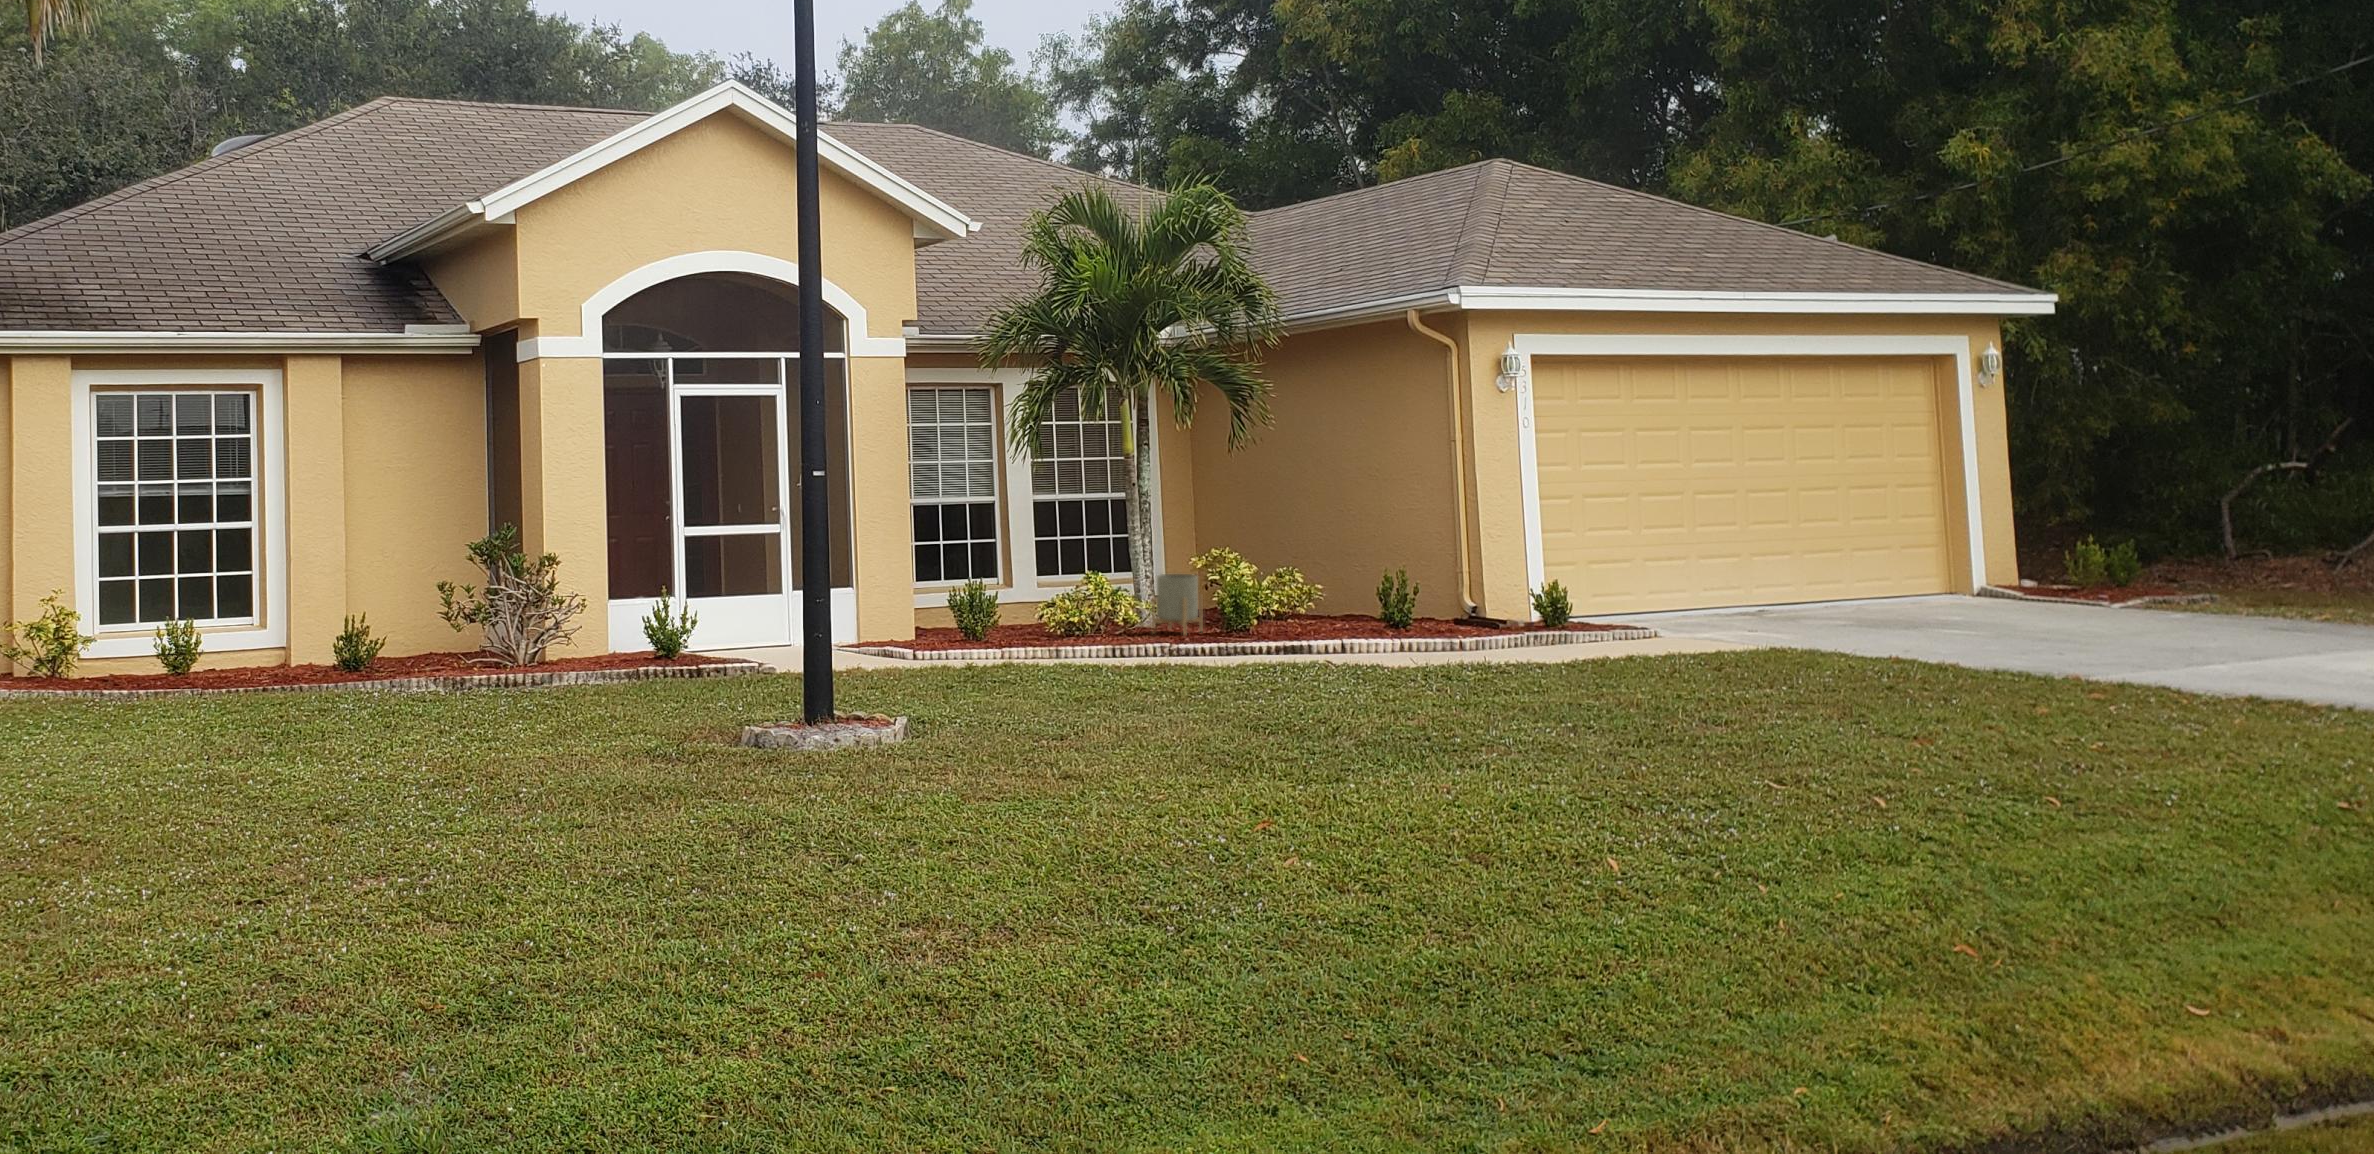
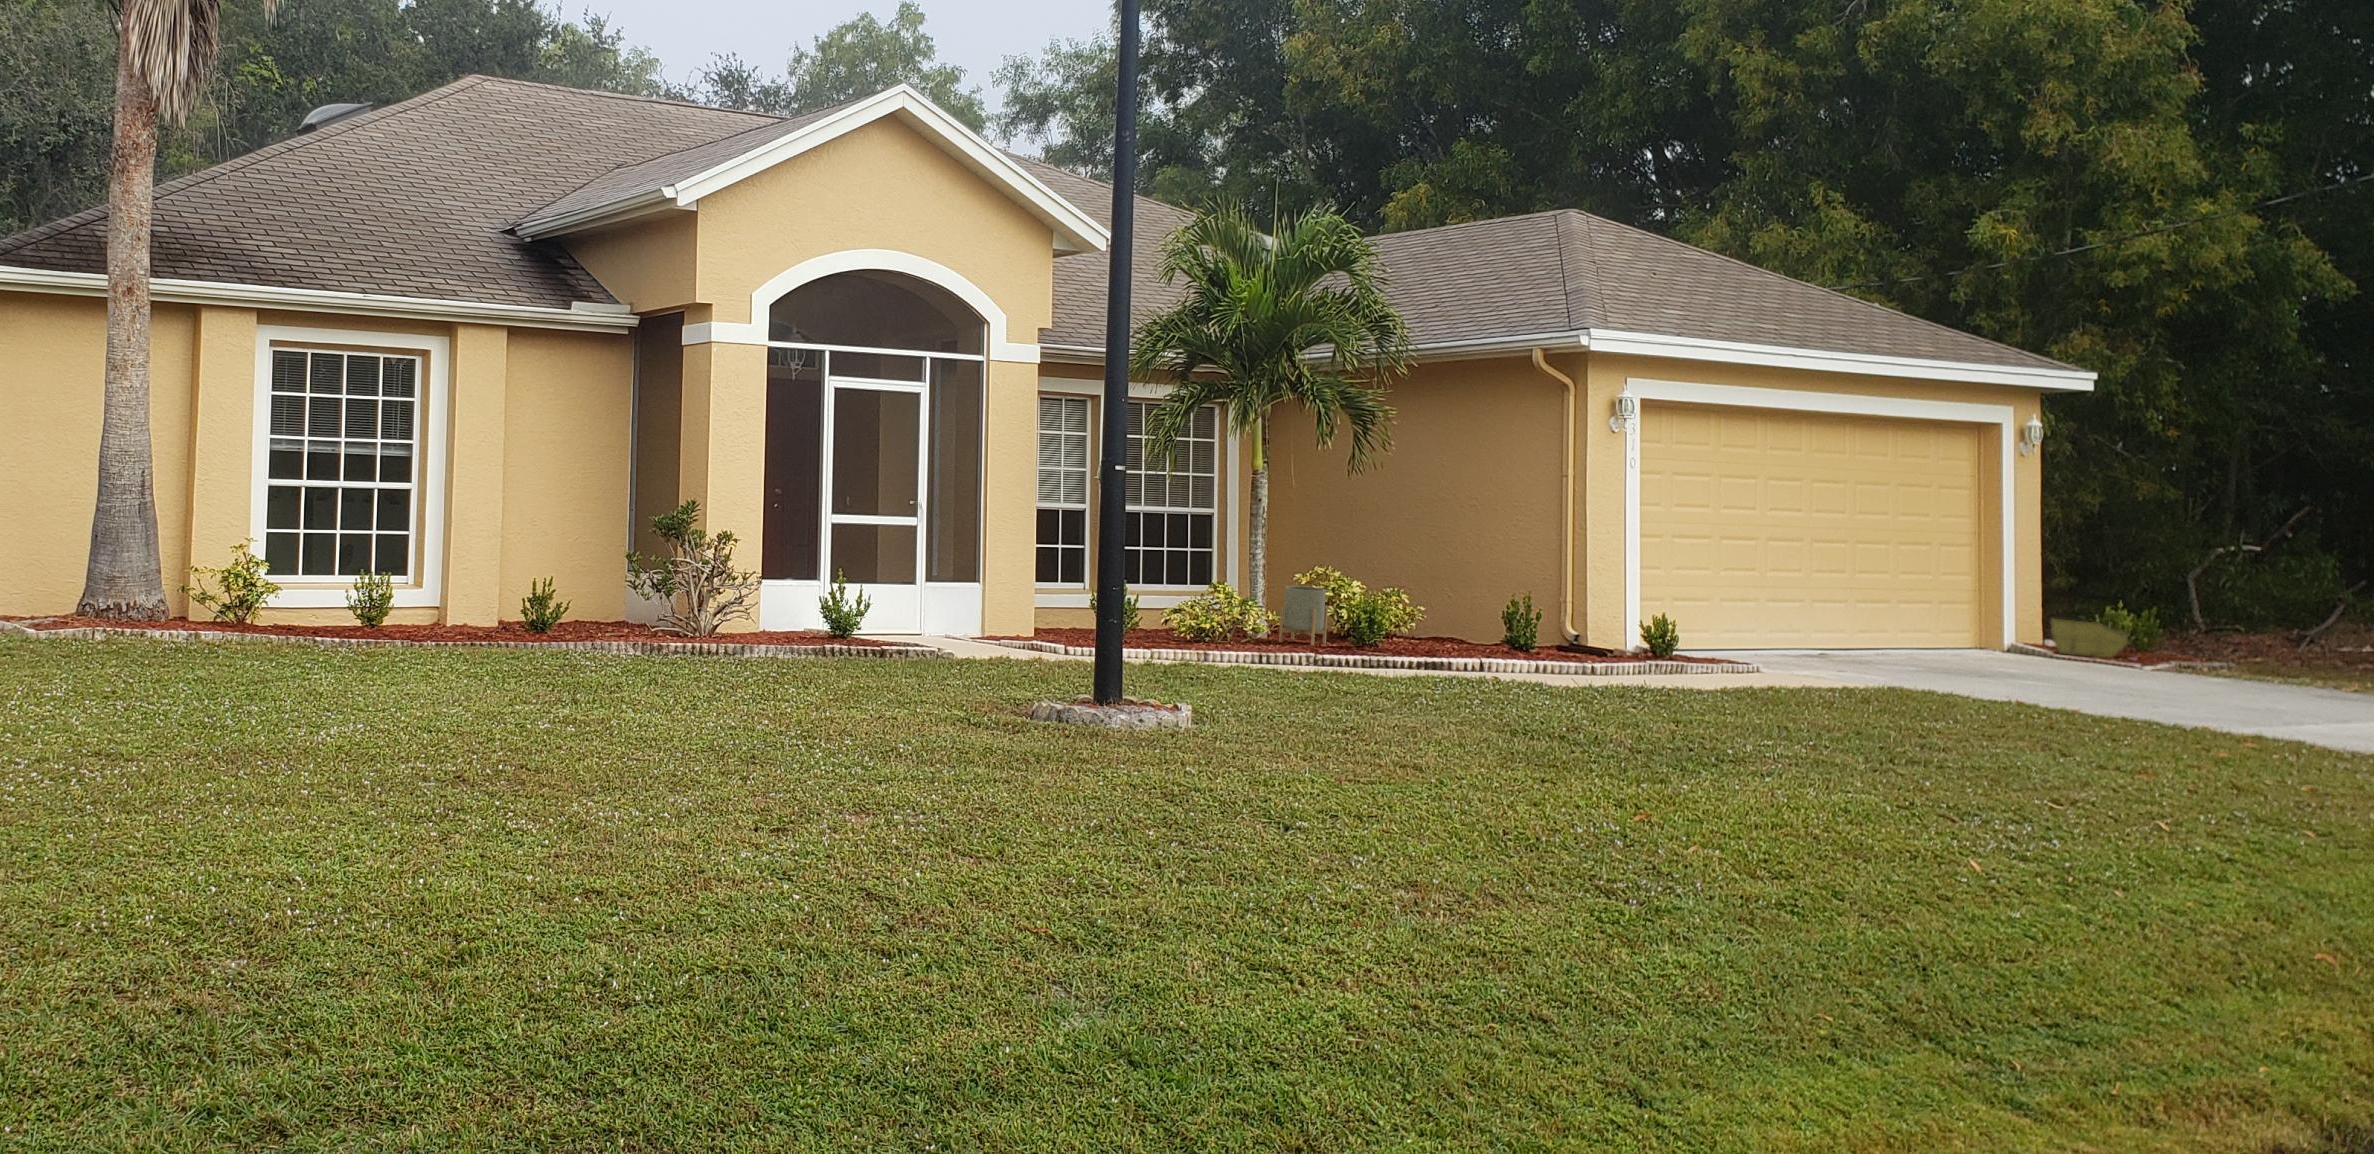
storage bin: none [2014,556,2097,596] -> present [2051,619,2128,658]

